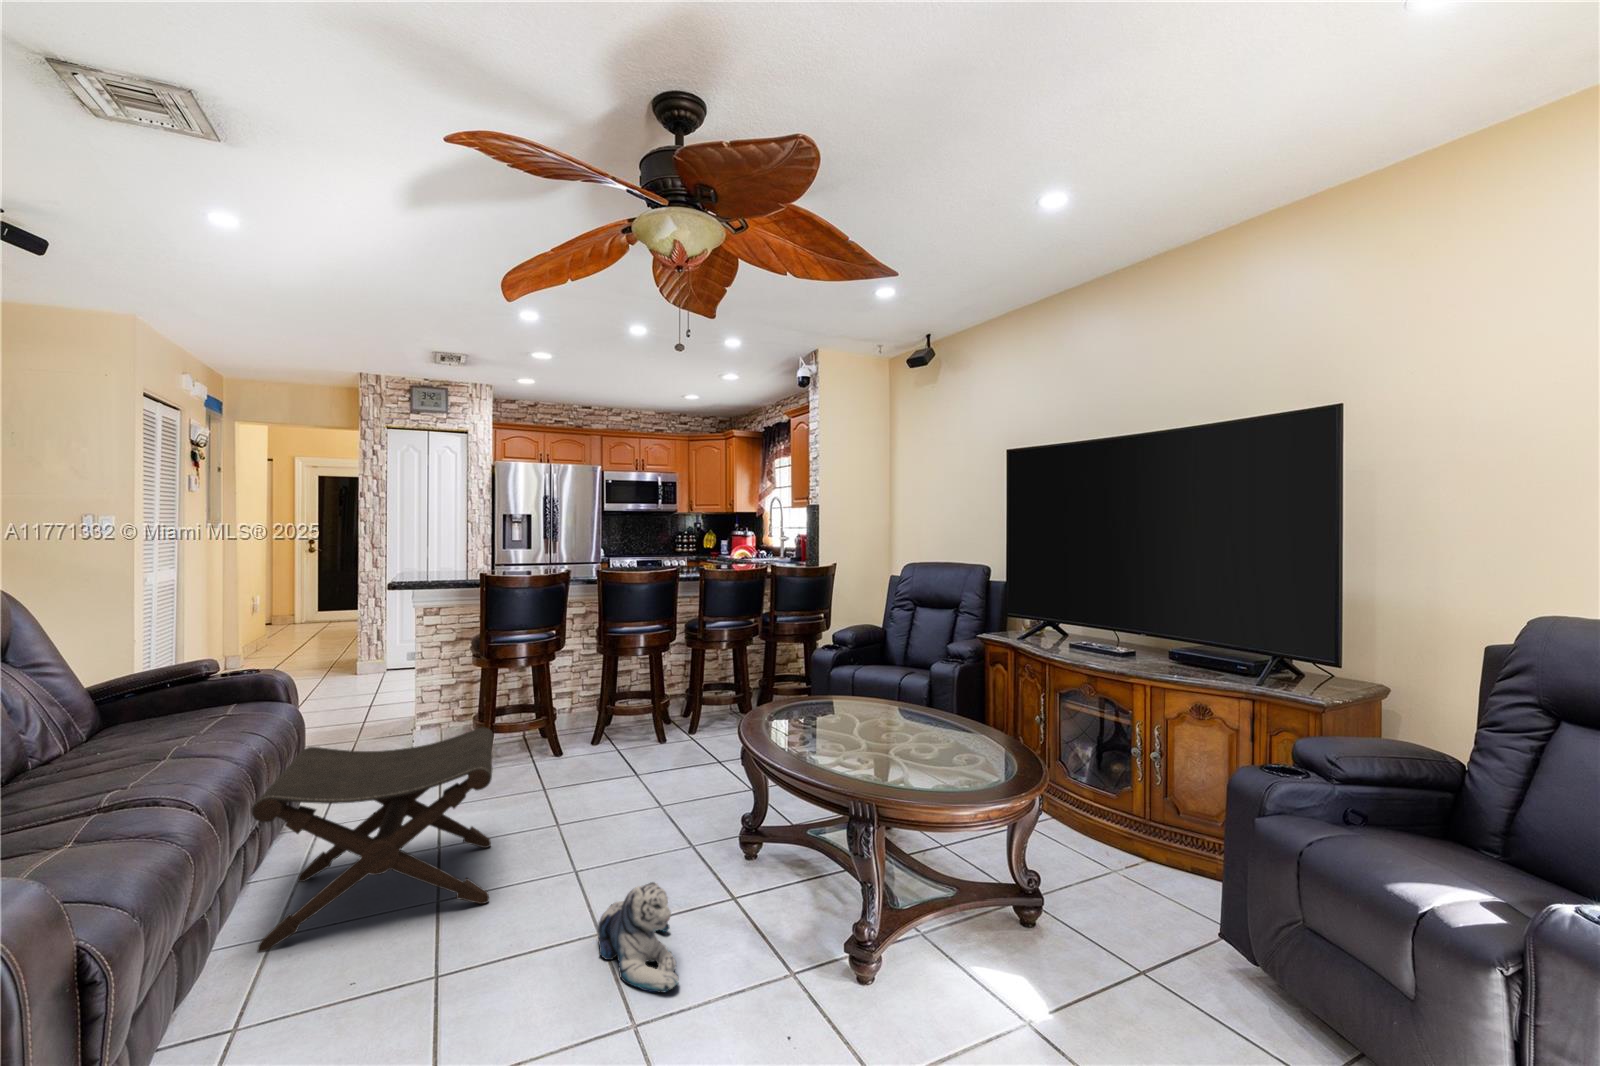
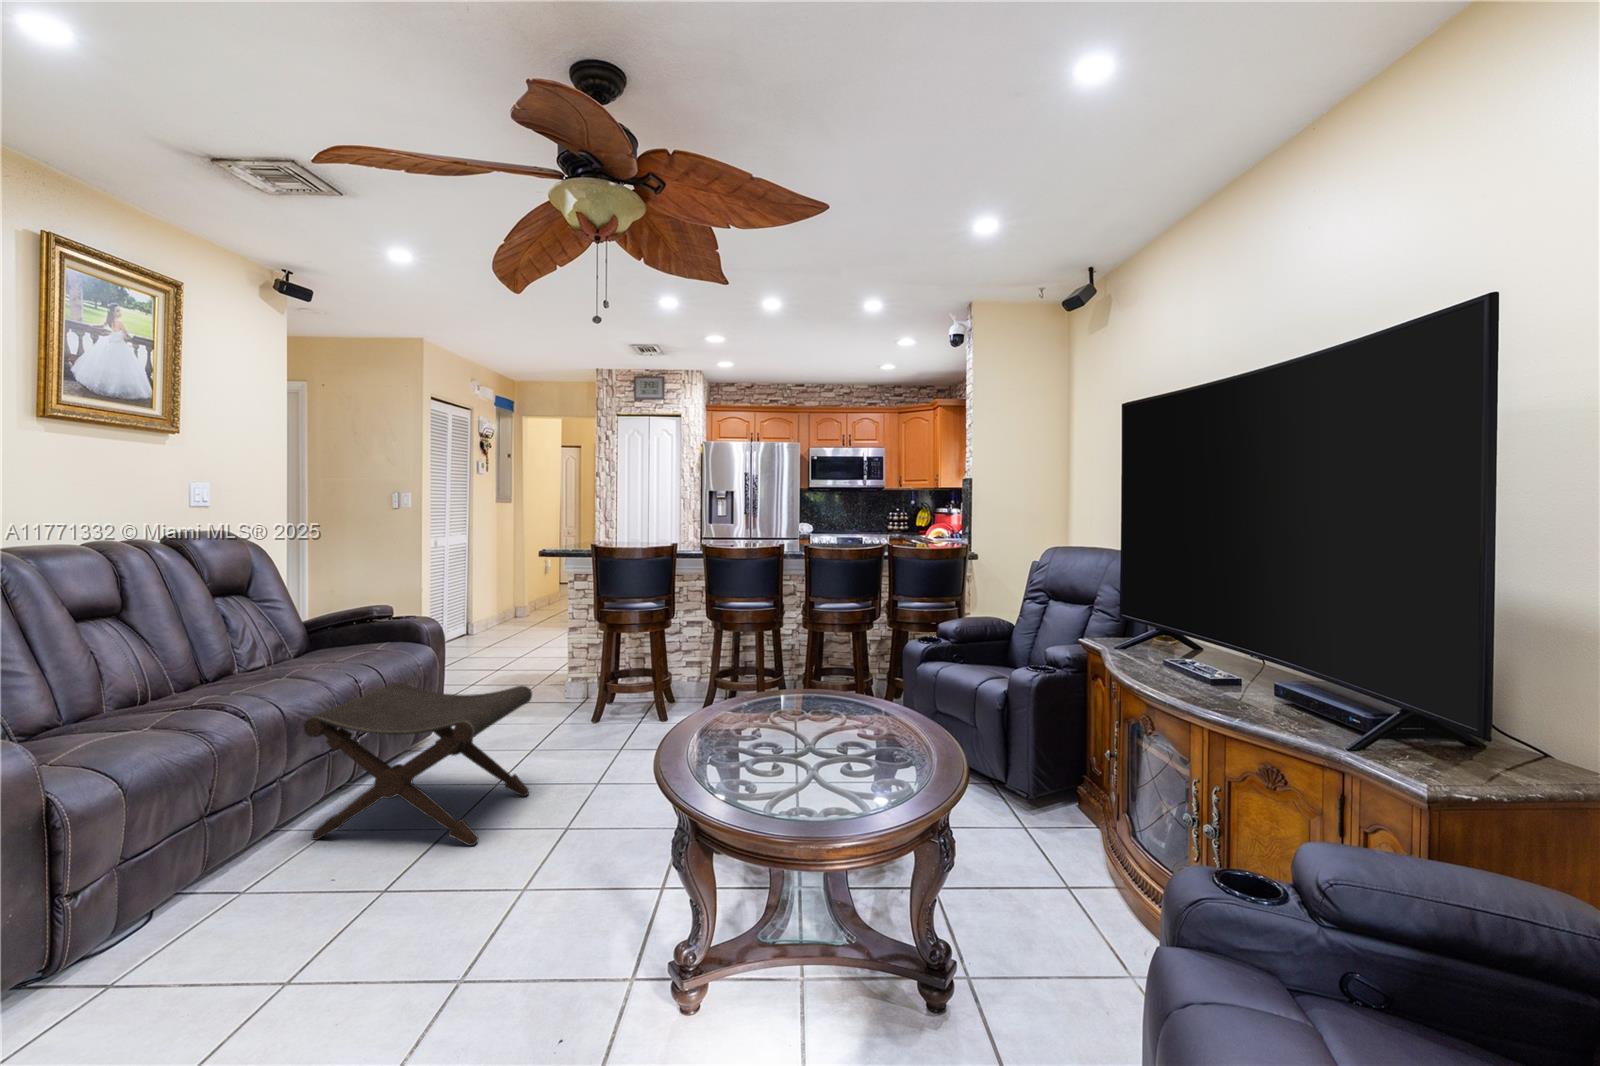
plush toy: present [598,882,679,993] -> none [487,865,571,980]

